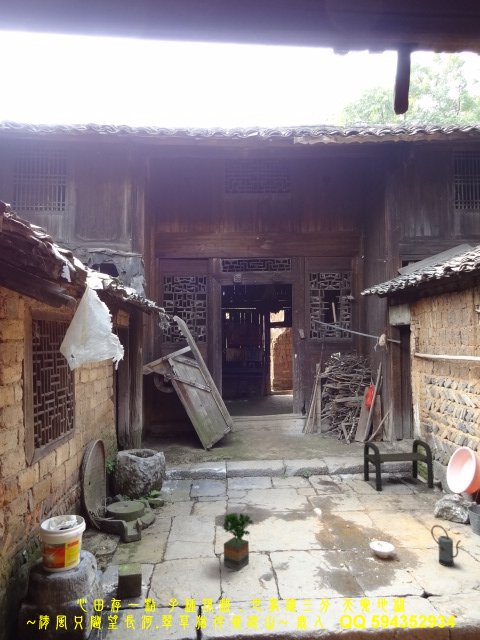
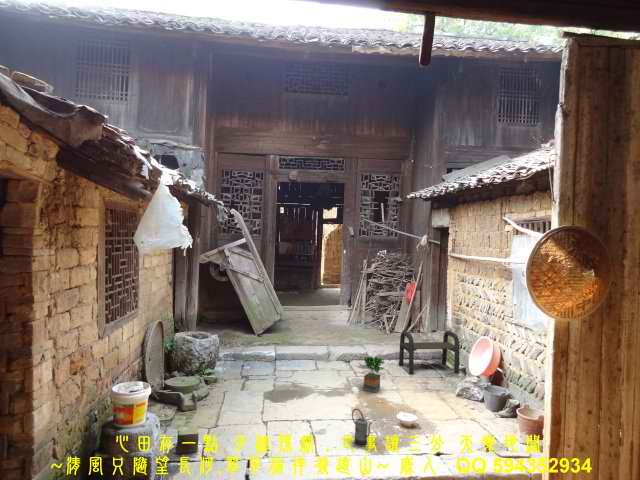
potted tree: present [223,513,254,571] -> present [364,356,385,393]
watering can: present [431,525,460,566] -> present [352,409,372,445]

